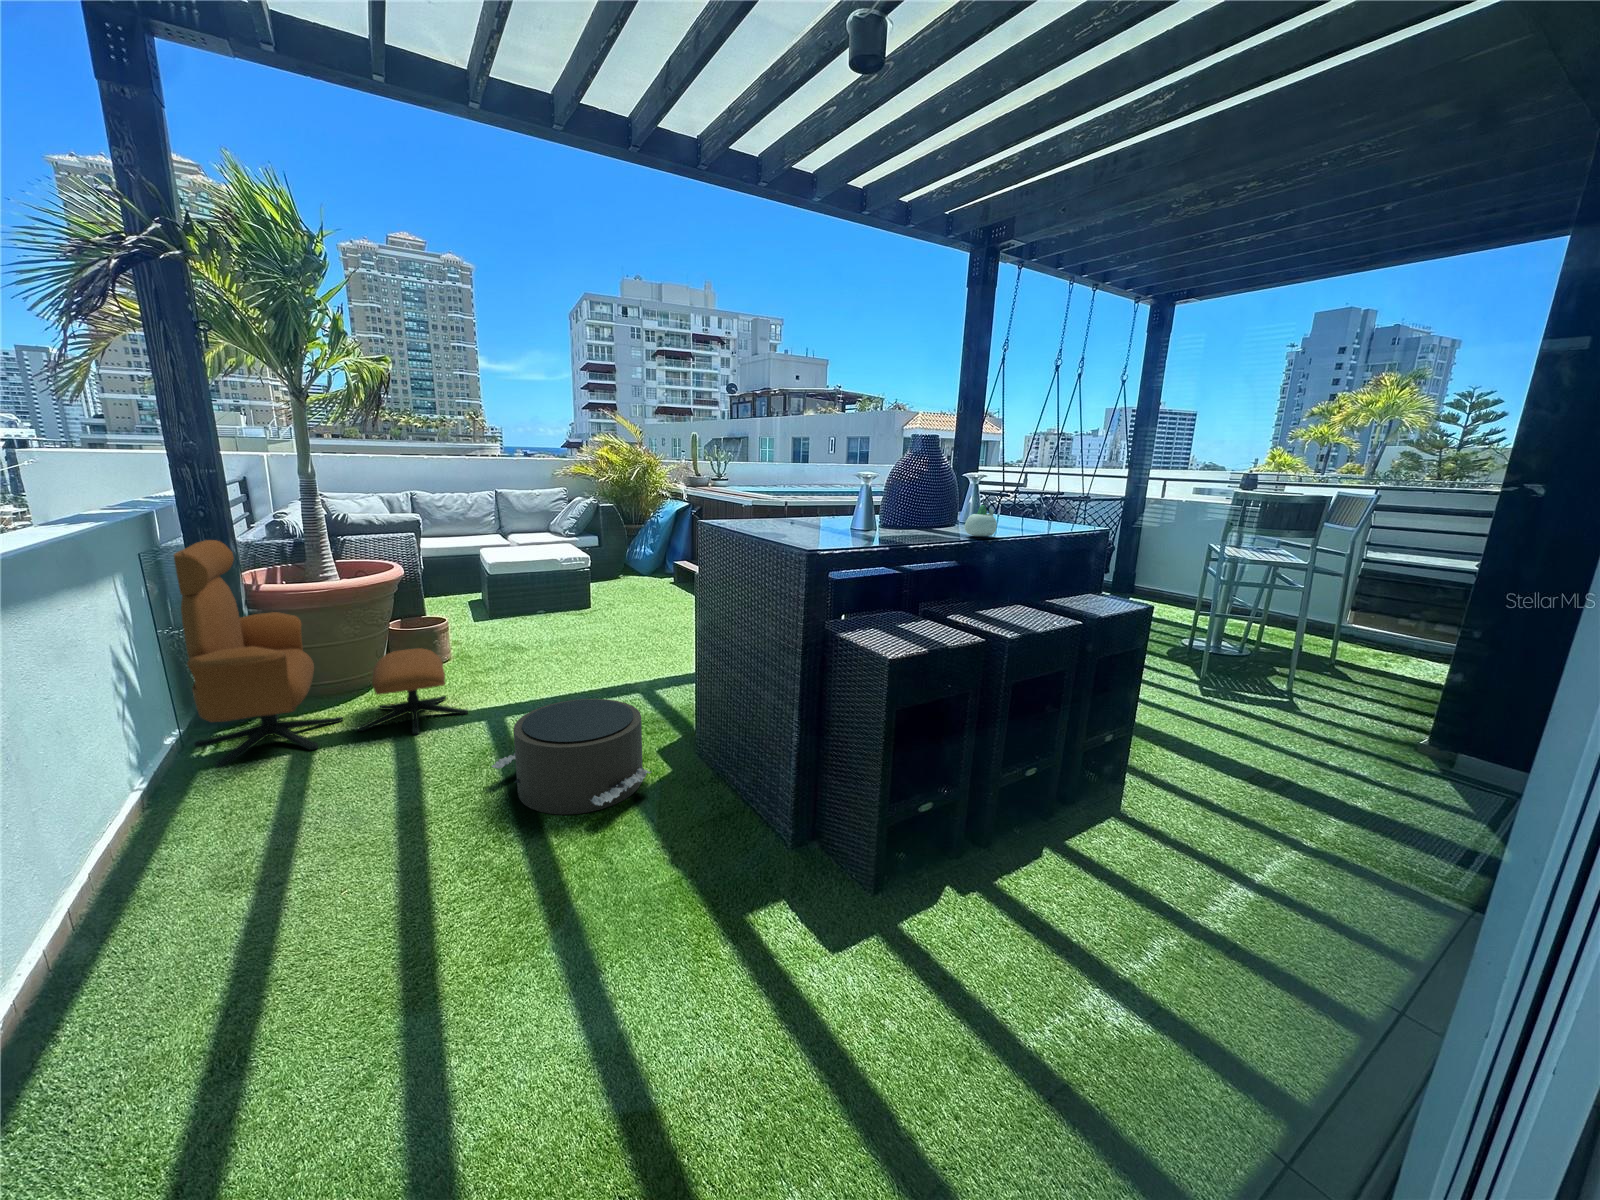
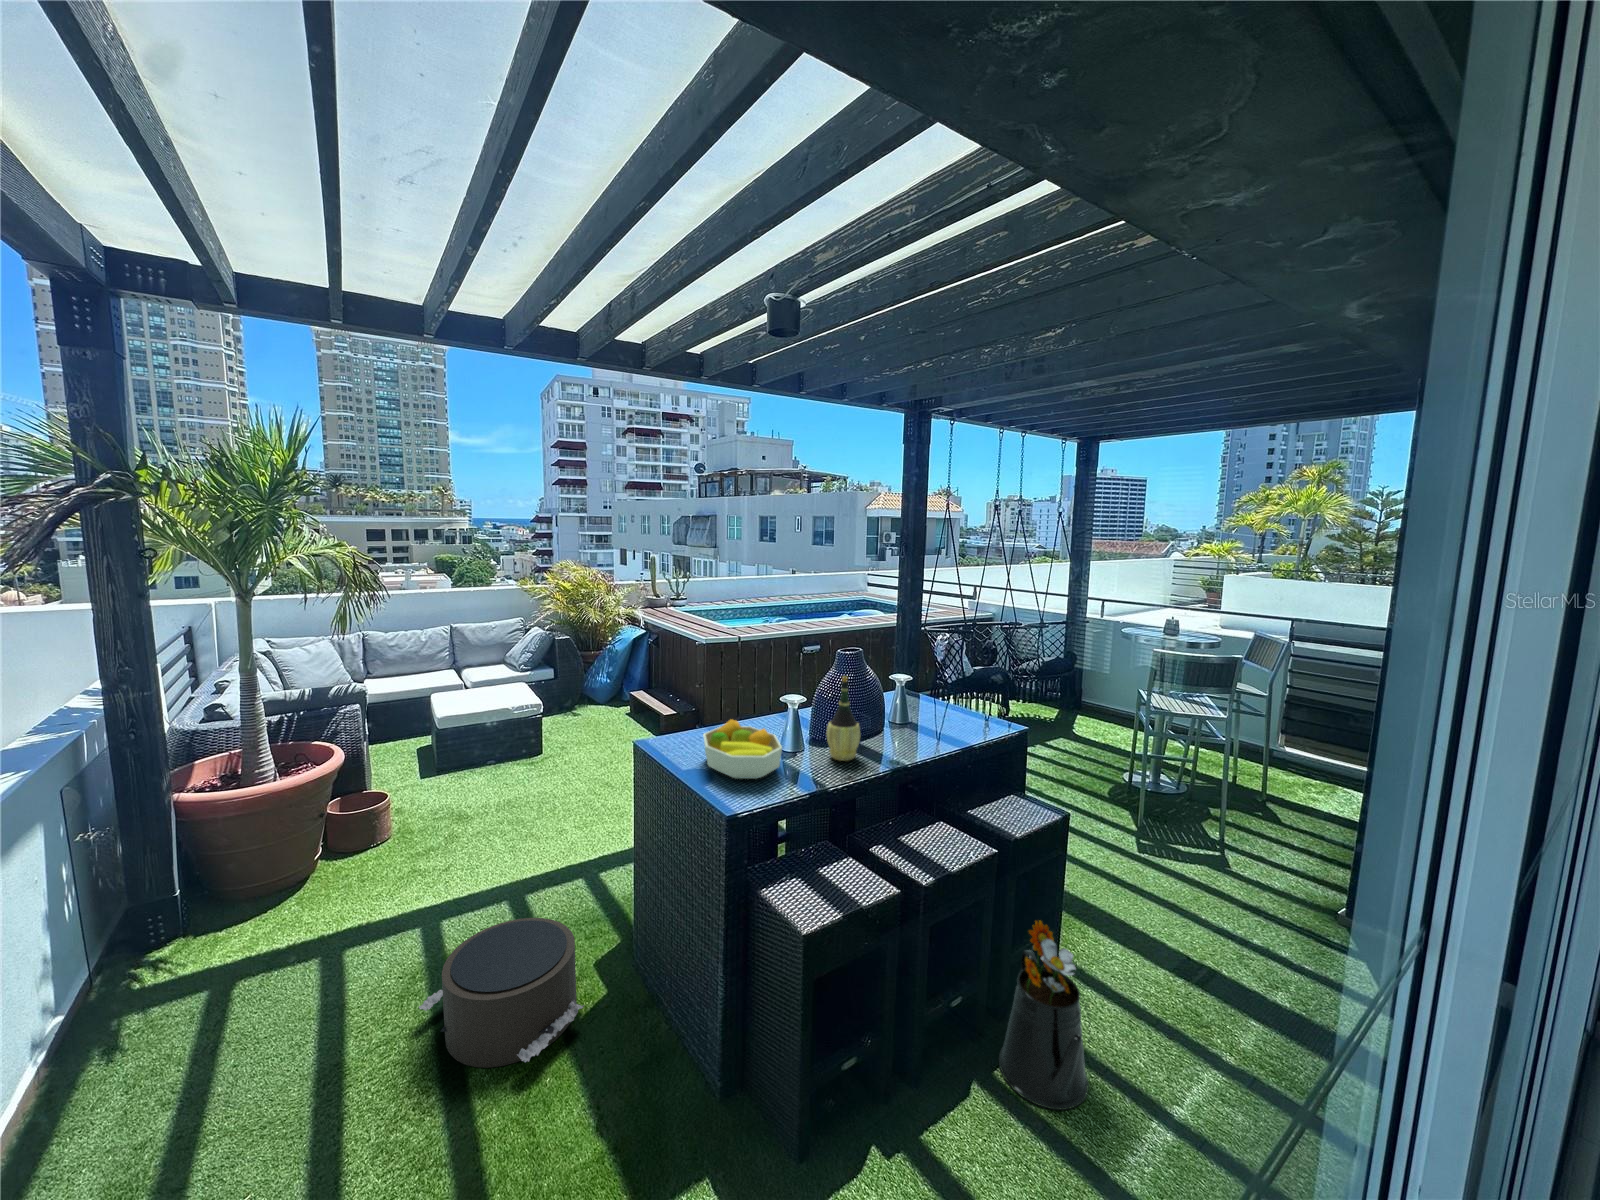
wine bottle: none [900,449,937,539] -> present [826,676,860,761]
fruit bowl: none [772,495,857,543] -> present [703,720,782,779]
succulent planter: present [965,505,997,536] -> none [890,718,920,749]
lounge chair: present [174,540,468,768] -> none [97,765,403,1019]
watering can: none [1070,692,1174,869] -> present [999,921,1090,1110]

